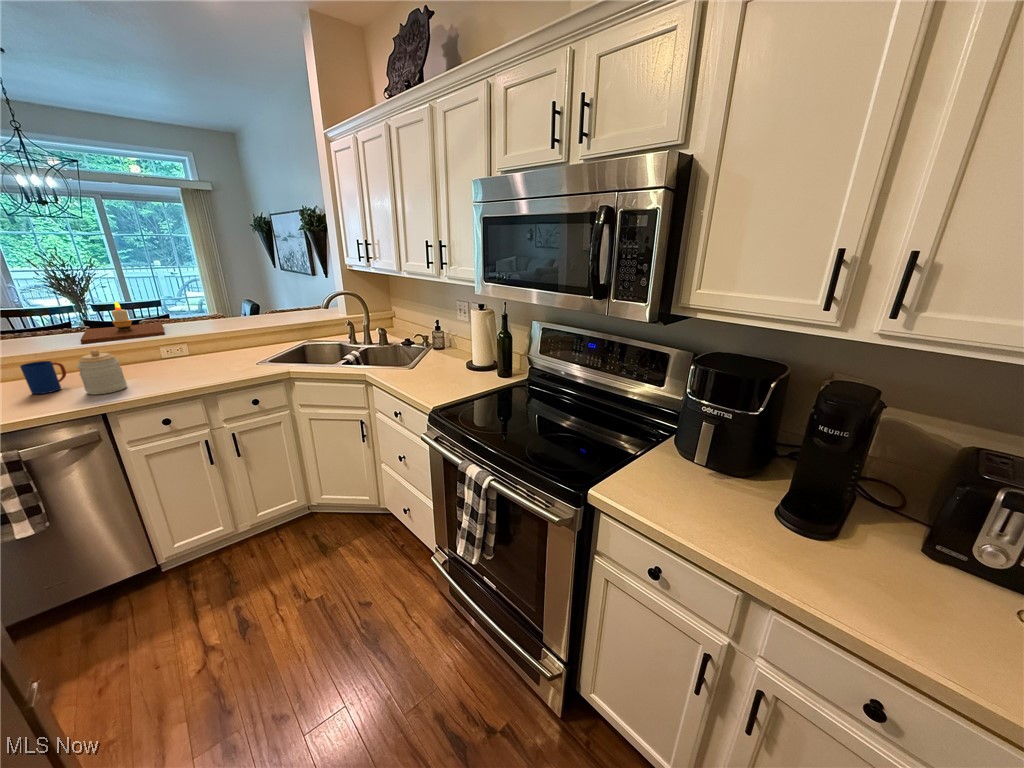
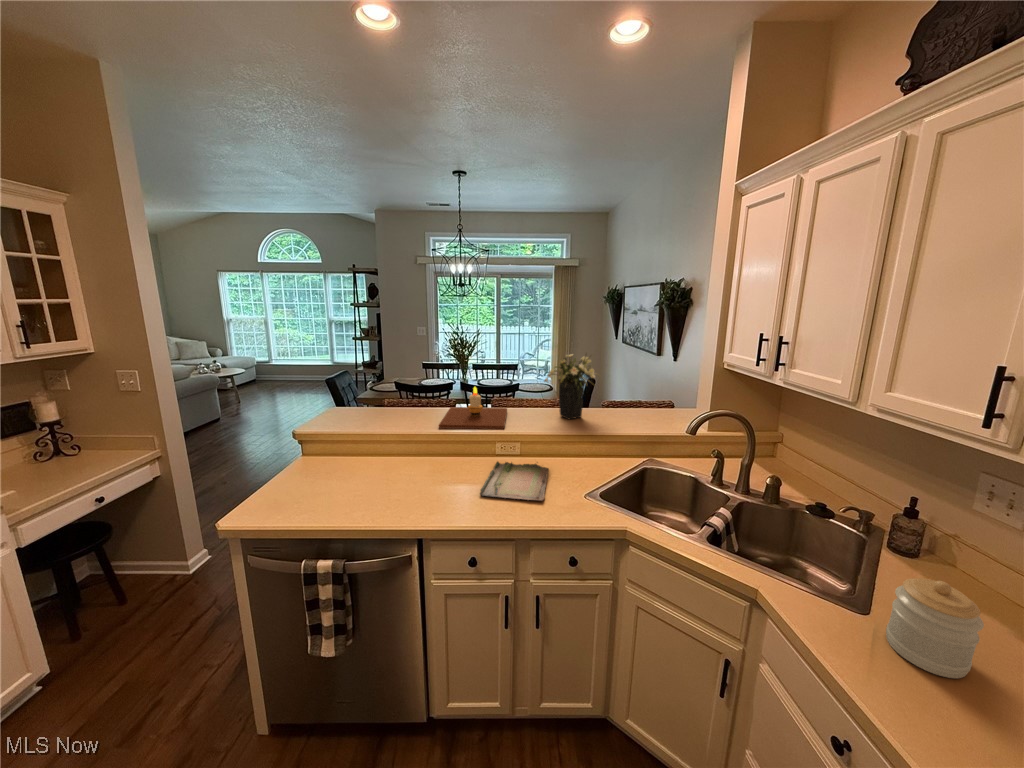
flower arrangement: none [197,264,252,323] -> present [544,354,595,419]
jar: present [77,350,127,394] -> present [886,578,984,678]
tray: none [156,352,221,379] -> present [480,462,548,500]
mug: present [20,361,66,394] -> none [382,452,414,488]

